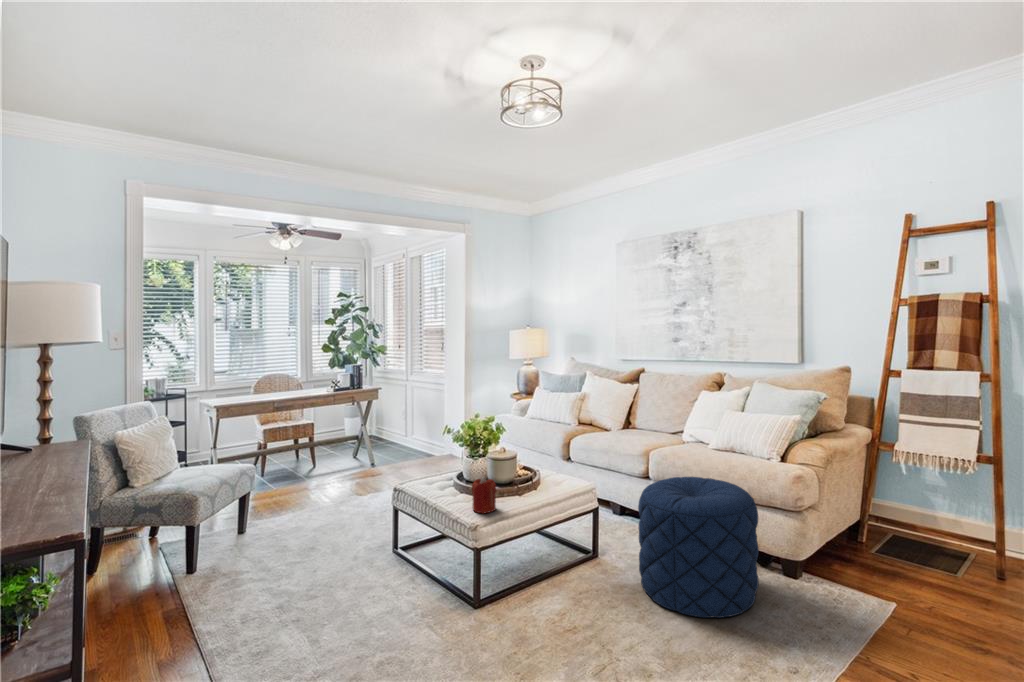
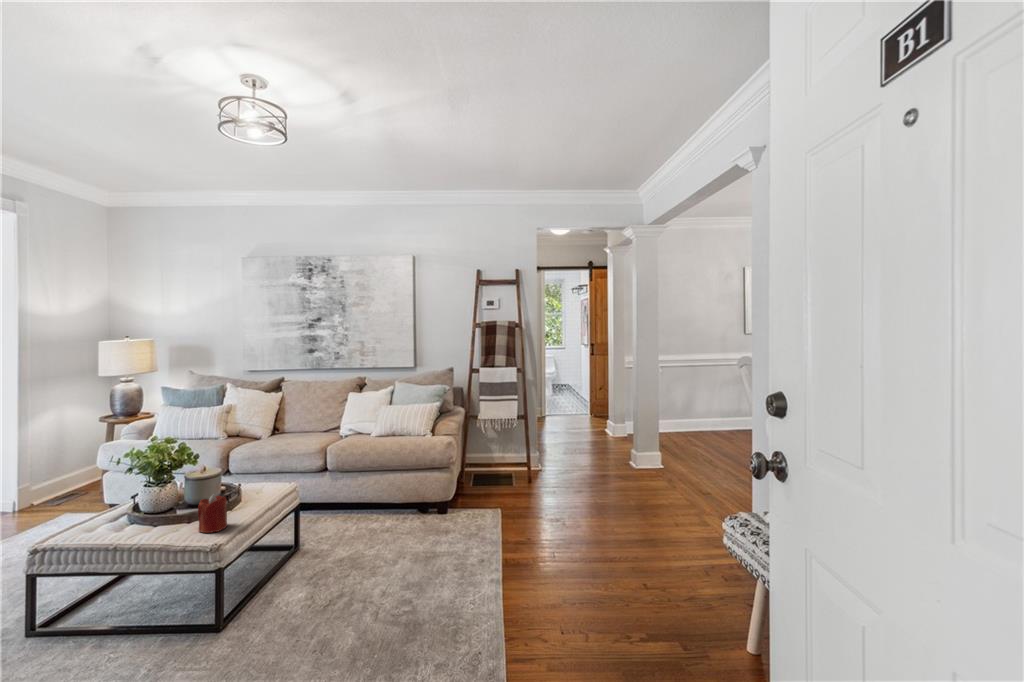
pouf: present [638,477,759,618] -> none [350,456,439,561]

